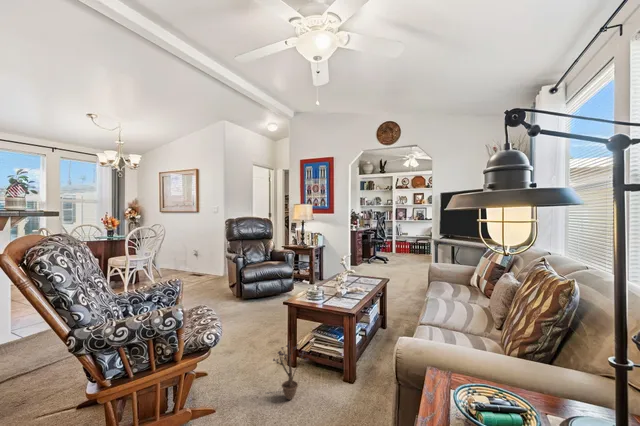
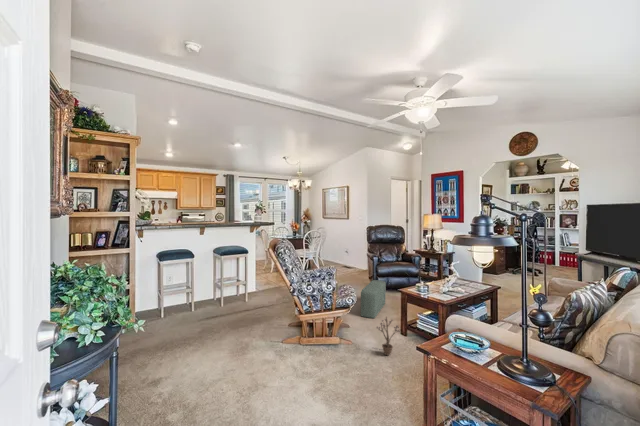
pouf: none [232,287,261,341] -> present [361,280,386,318]

